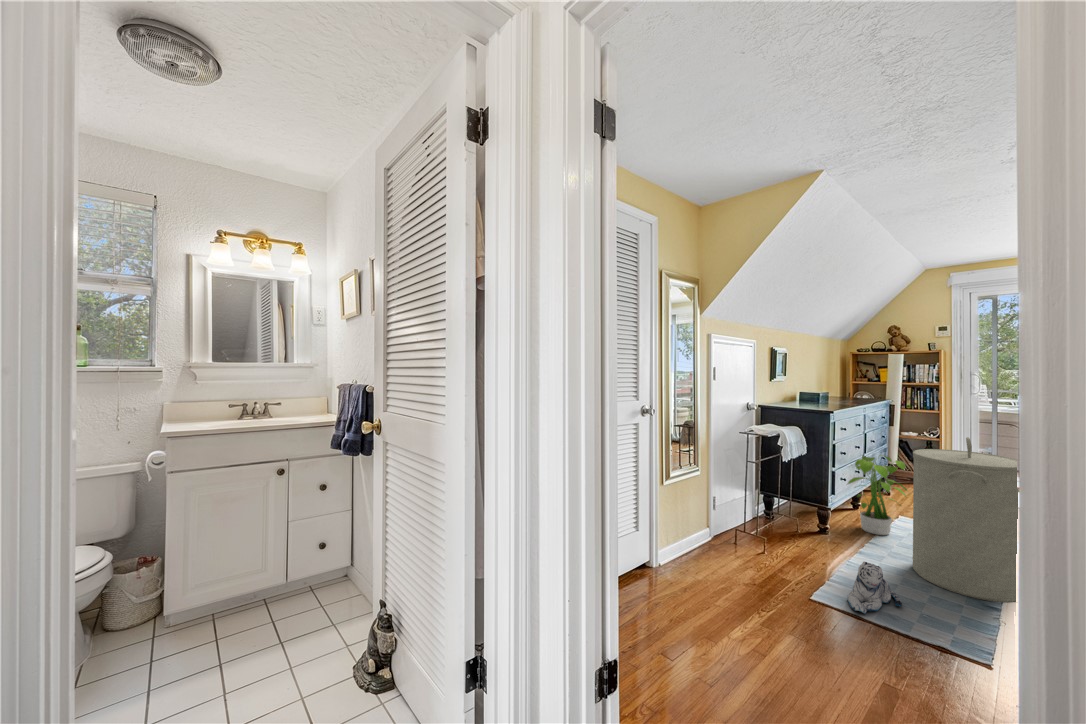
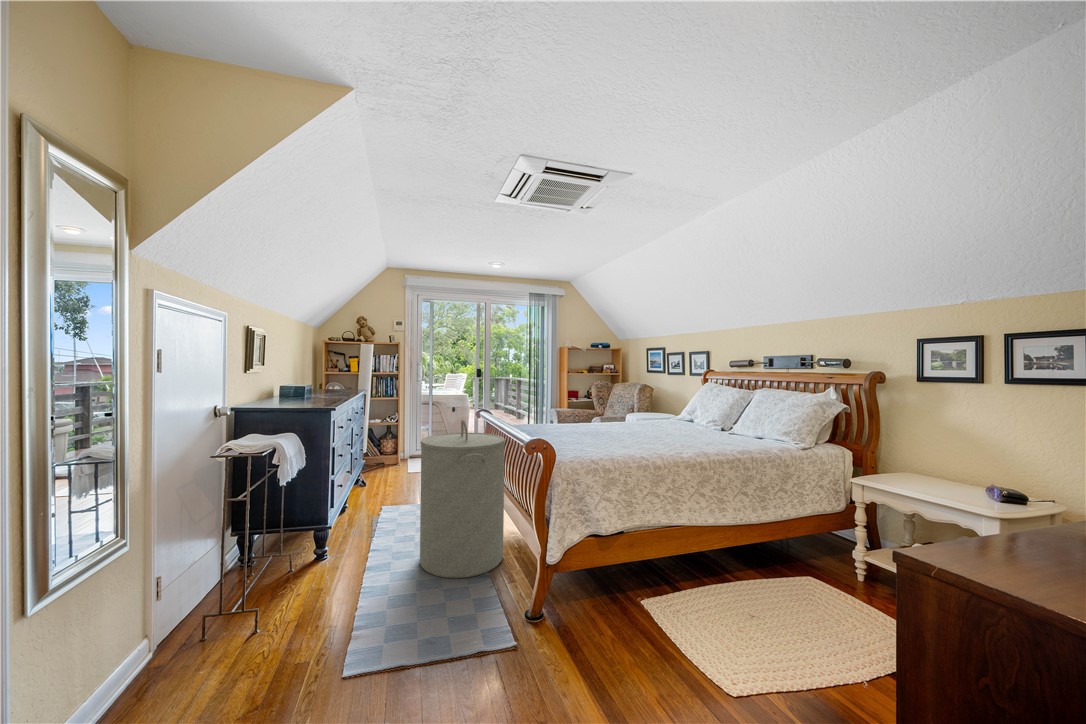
potted plant: present [848,456,907,535] -> none [344,449,402,539]
plush toy: present [847,561,902,614] -> none [384,592,436,670]

